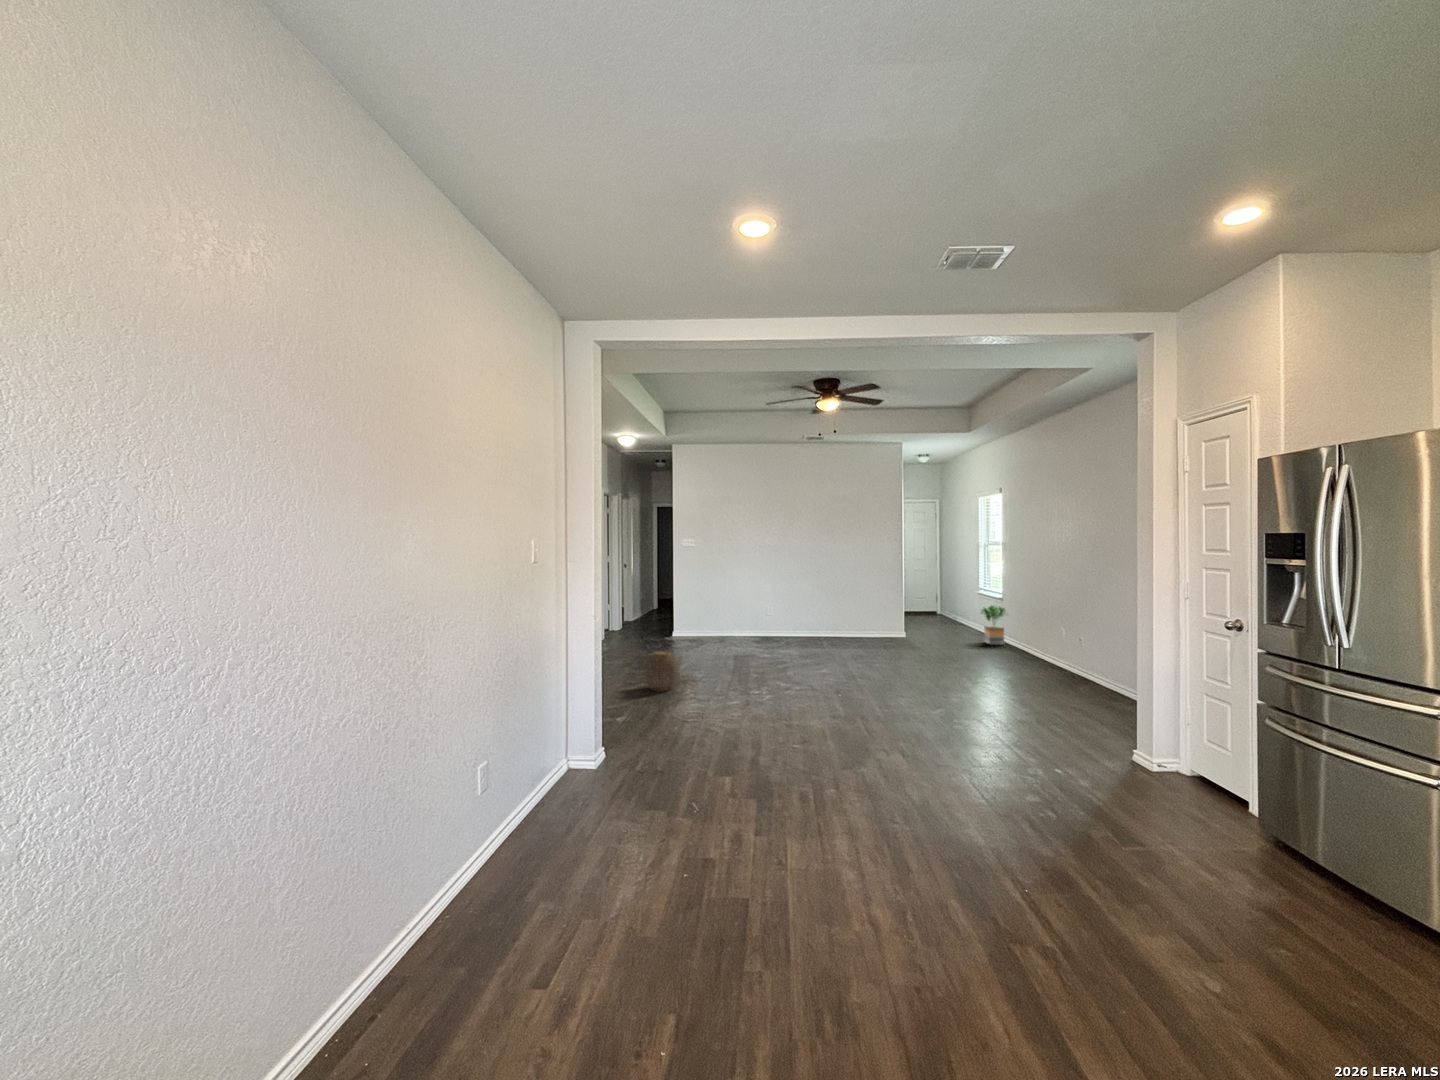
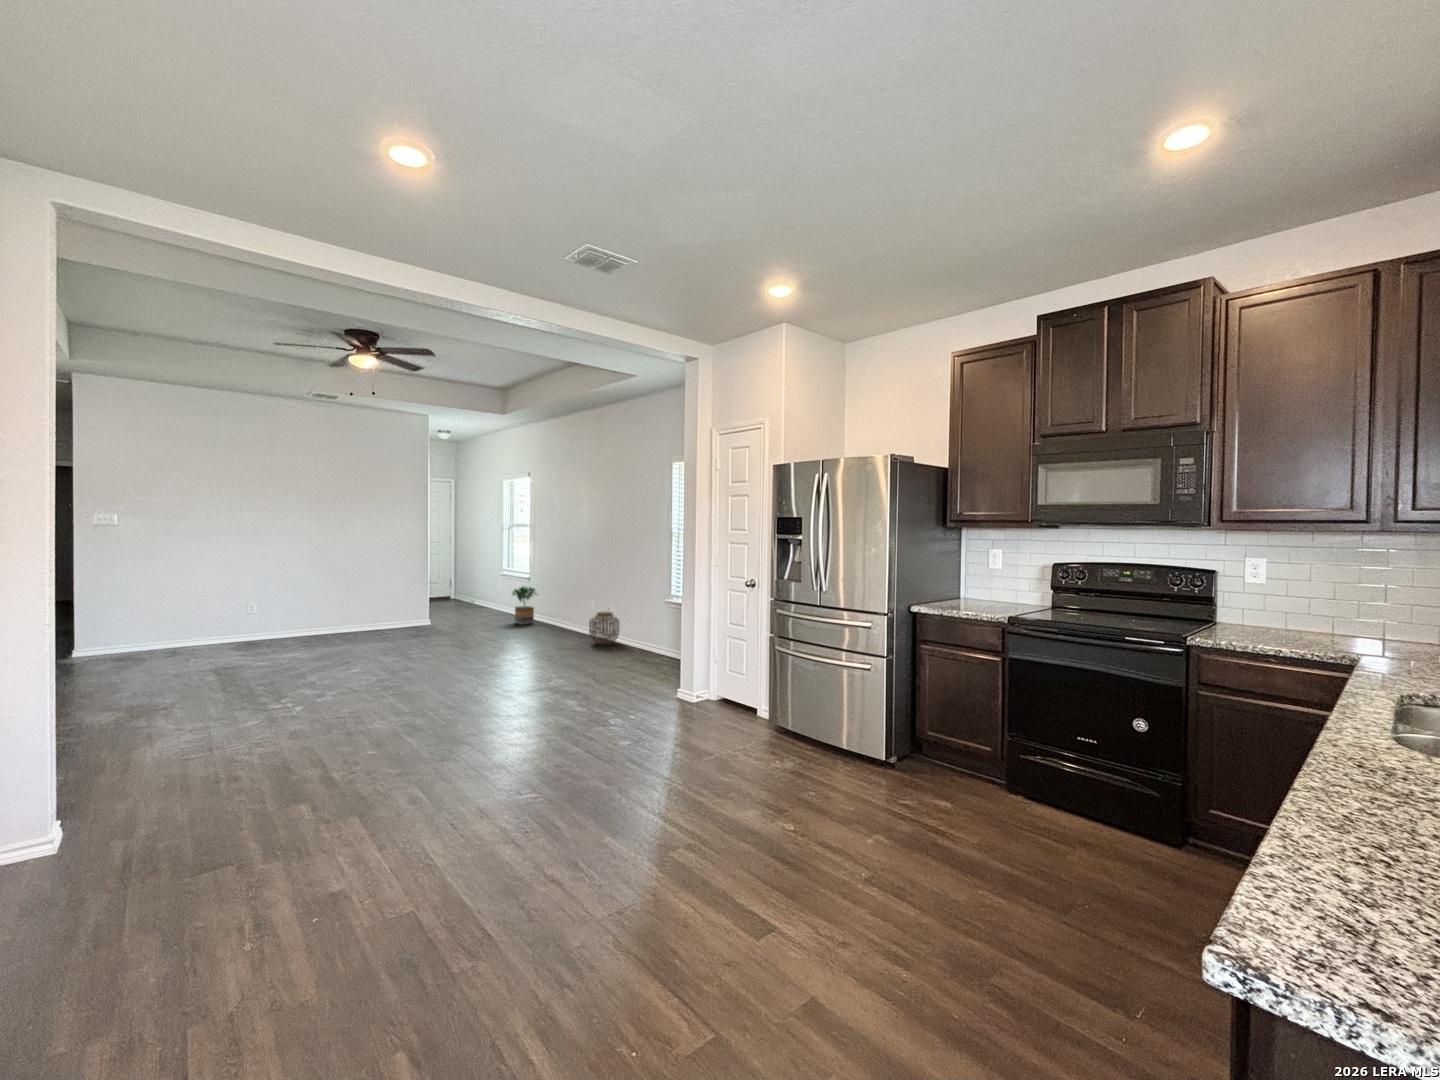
woven basket: present [644,651,680,691] -> present [589,612,619,645]

